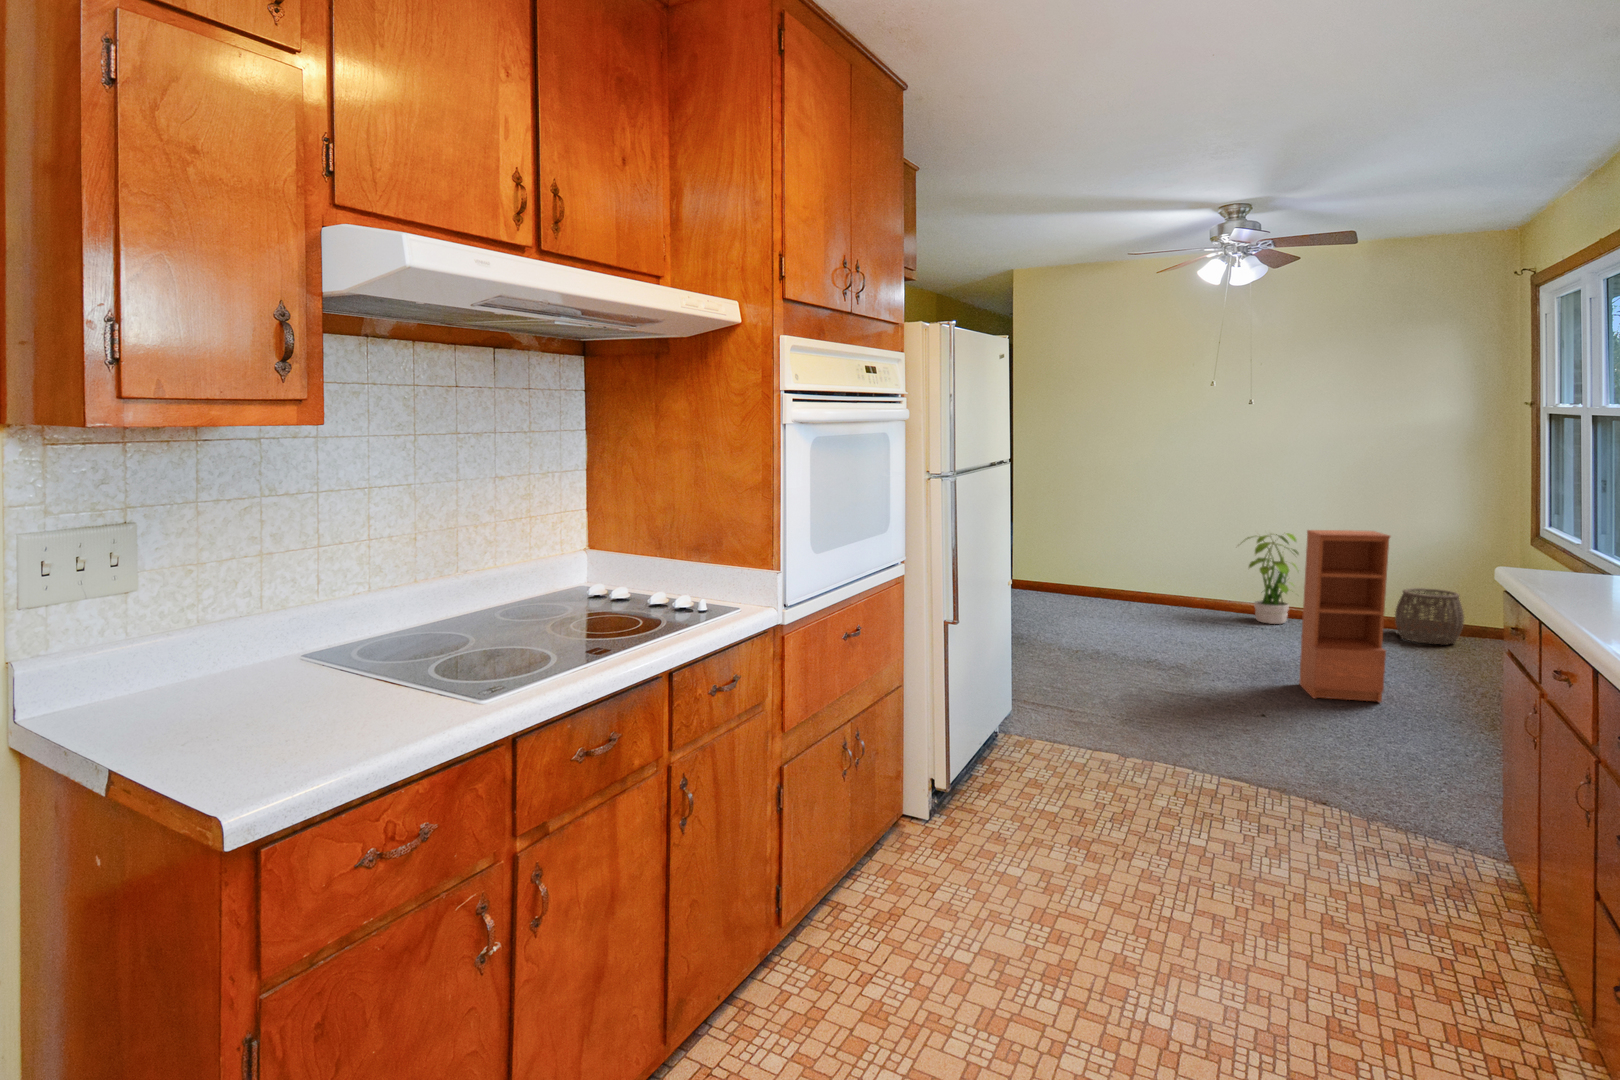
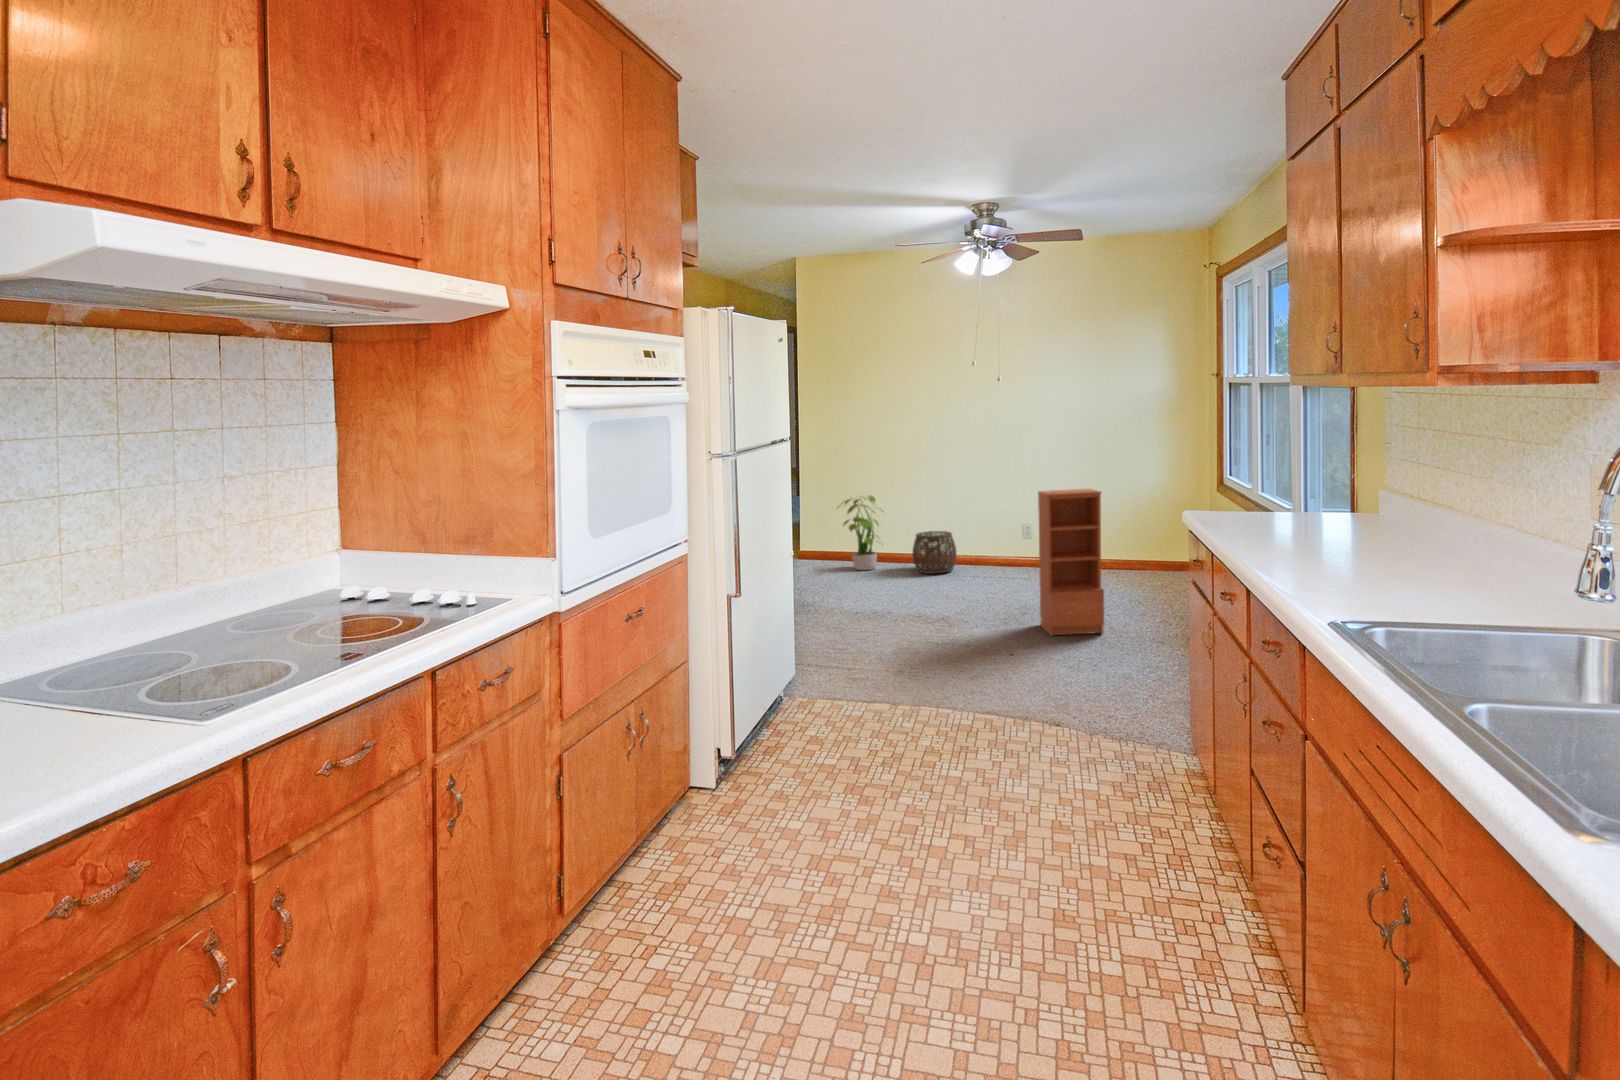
potted plant: present [1246,533,1298,624] -> present [843,496,879,570]
woven basket: present [1395,588,1464,644] -> present [912,531,957,574]

